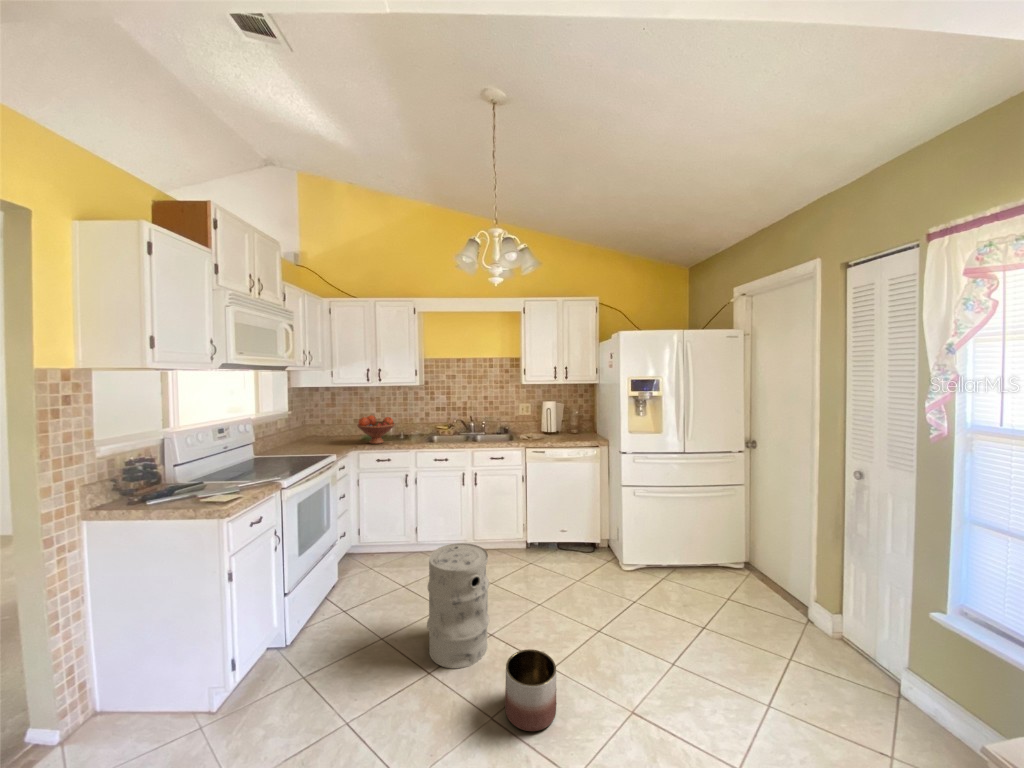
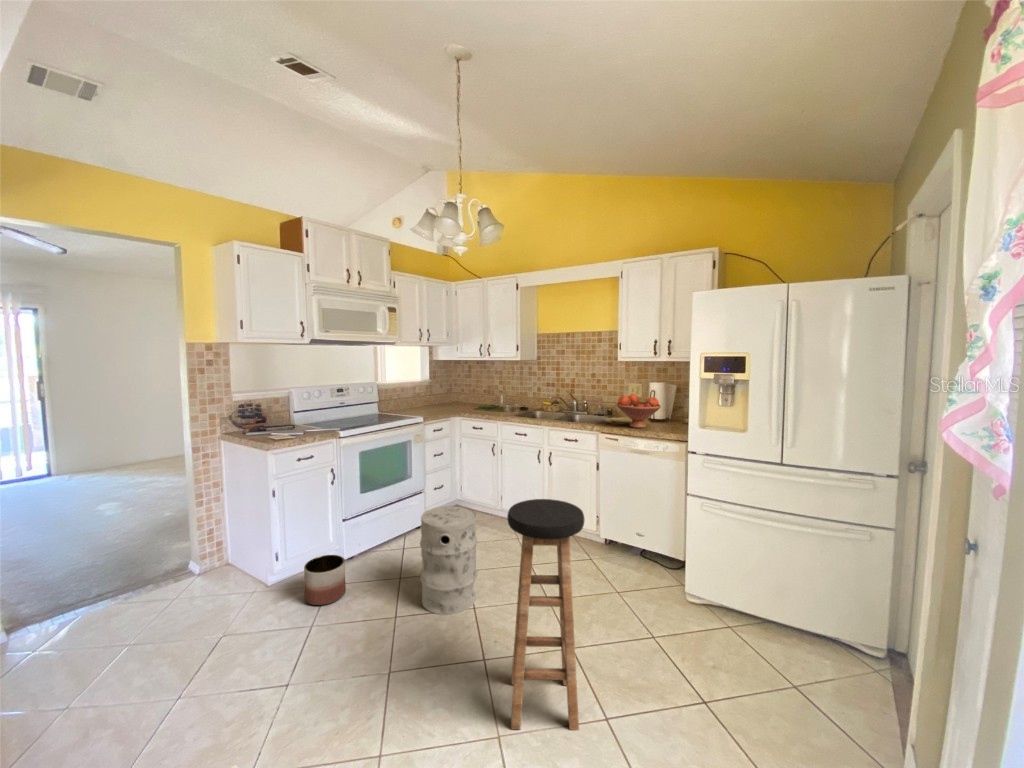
fruit bowl: present [357,415,395,444] -> present [617,394,661,428]
bar stool: none [596,508,677,725] -> present [507,499,585,730]
planter: present [505,649,556,731] -> present [304,555,346,605]

